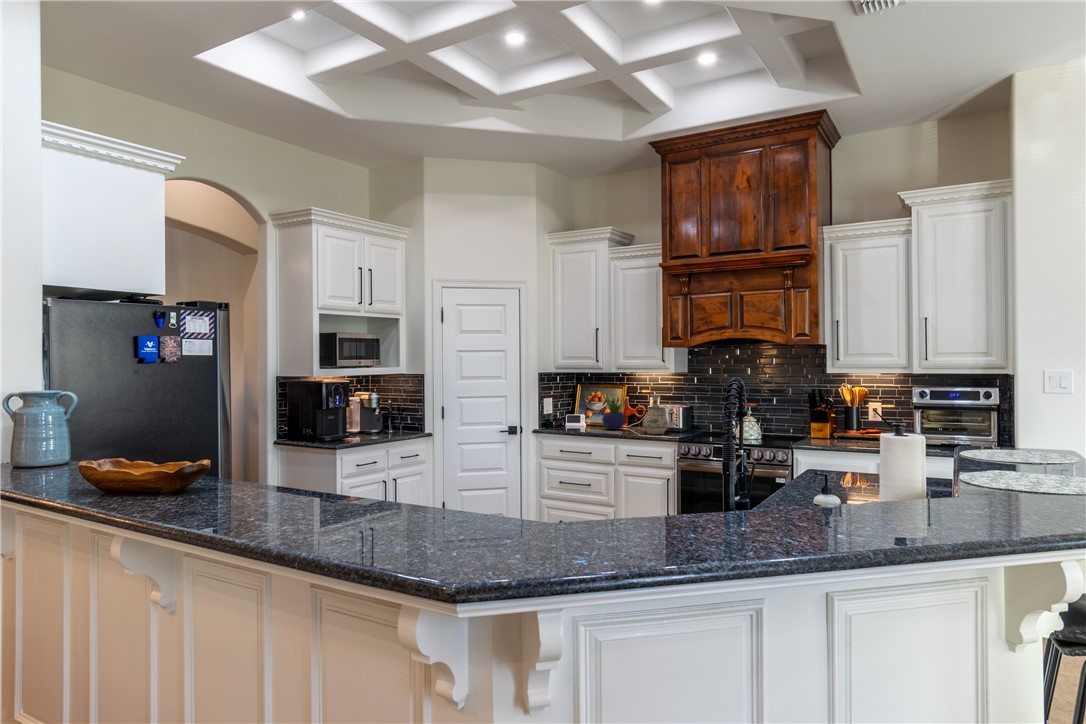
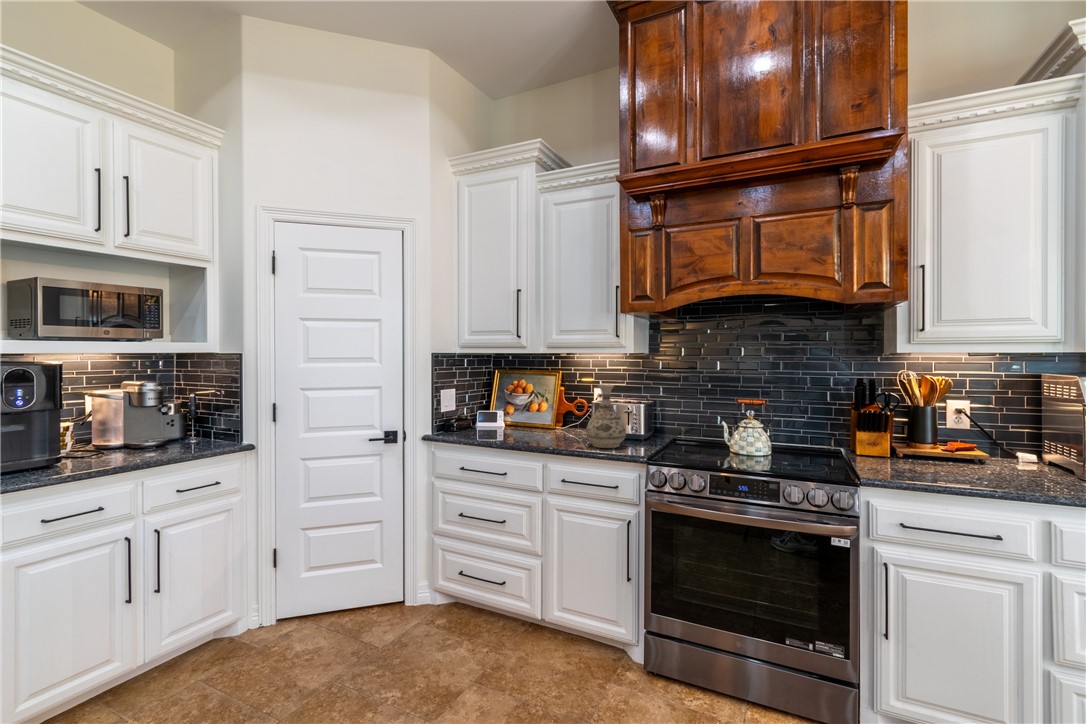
potted plant: present [602,394,627,430] -> none [525,381,564,437]

